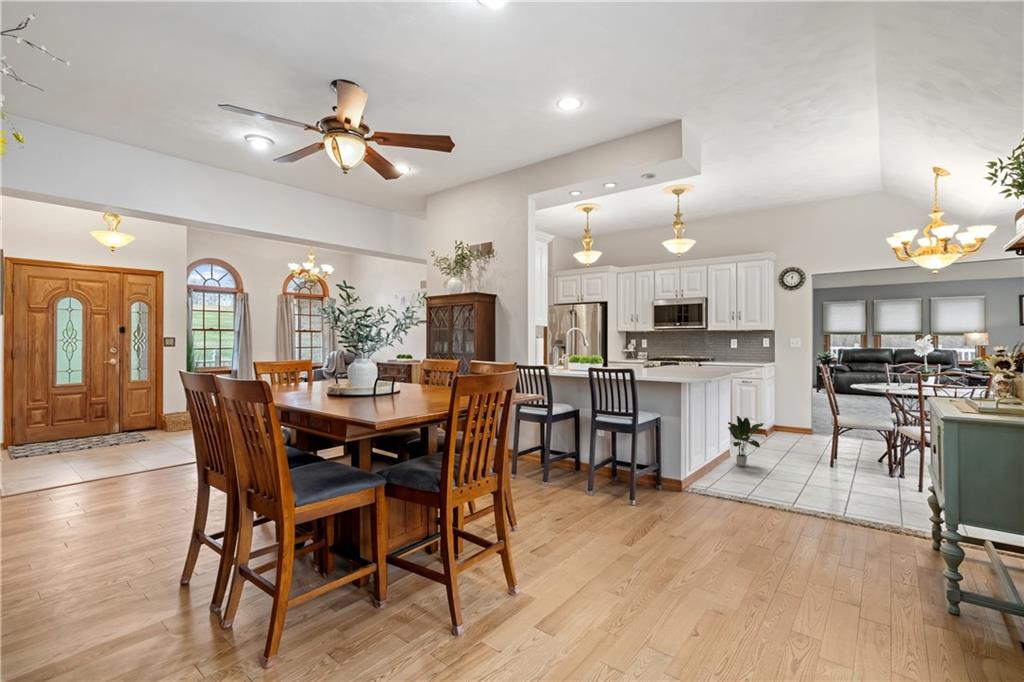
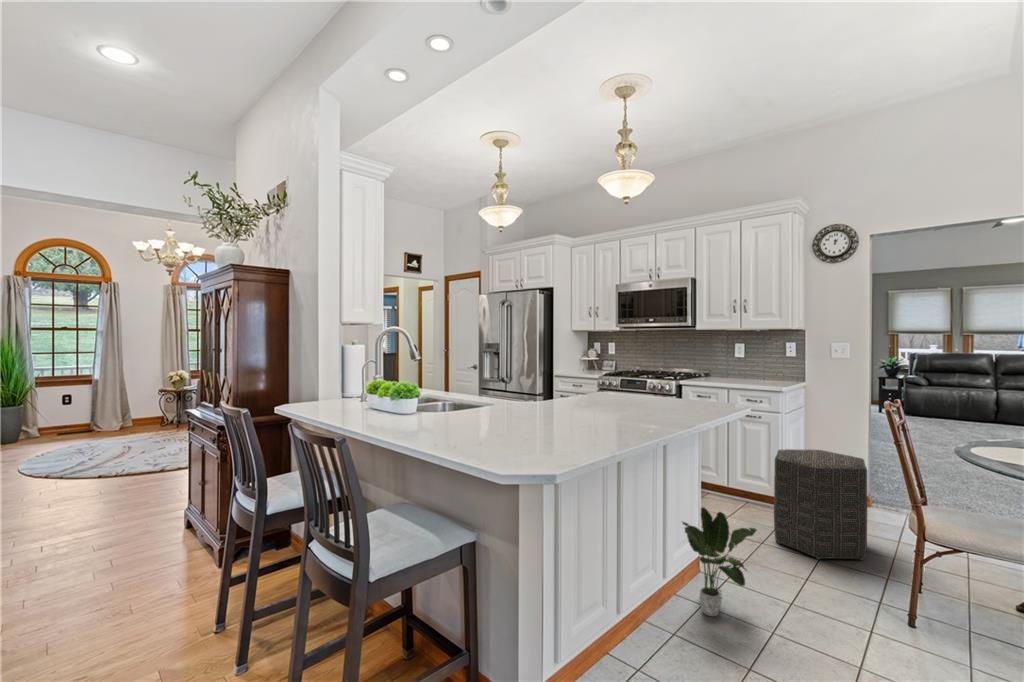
ottoman: none [763,397,812,451] -> present [774,449,867,560]

